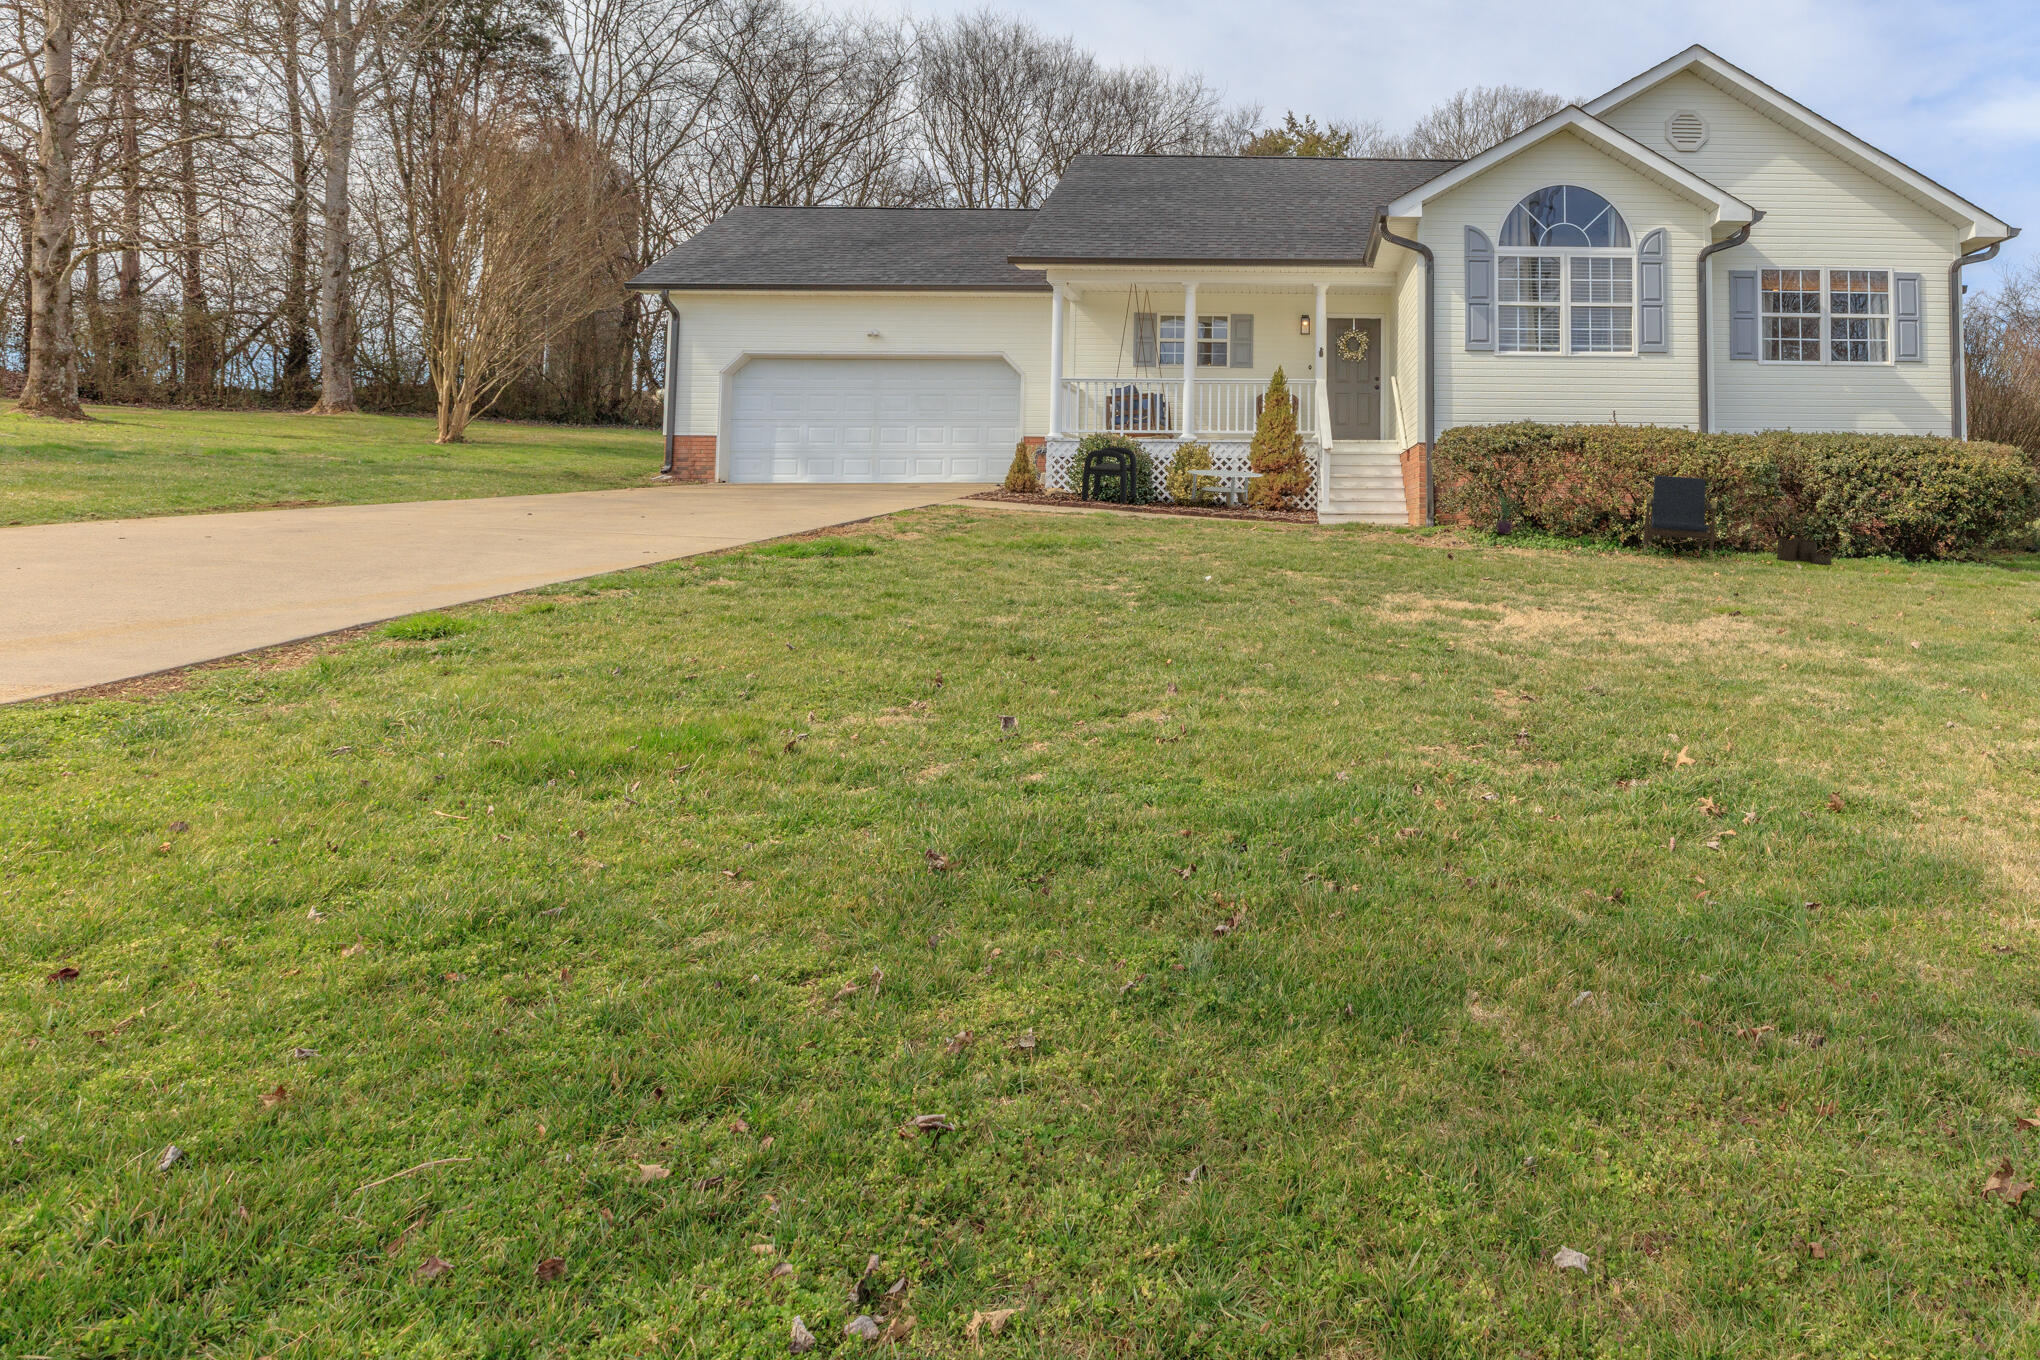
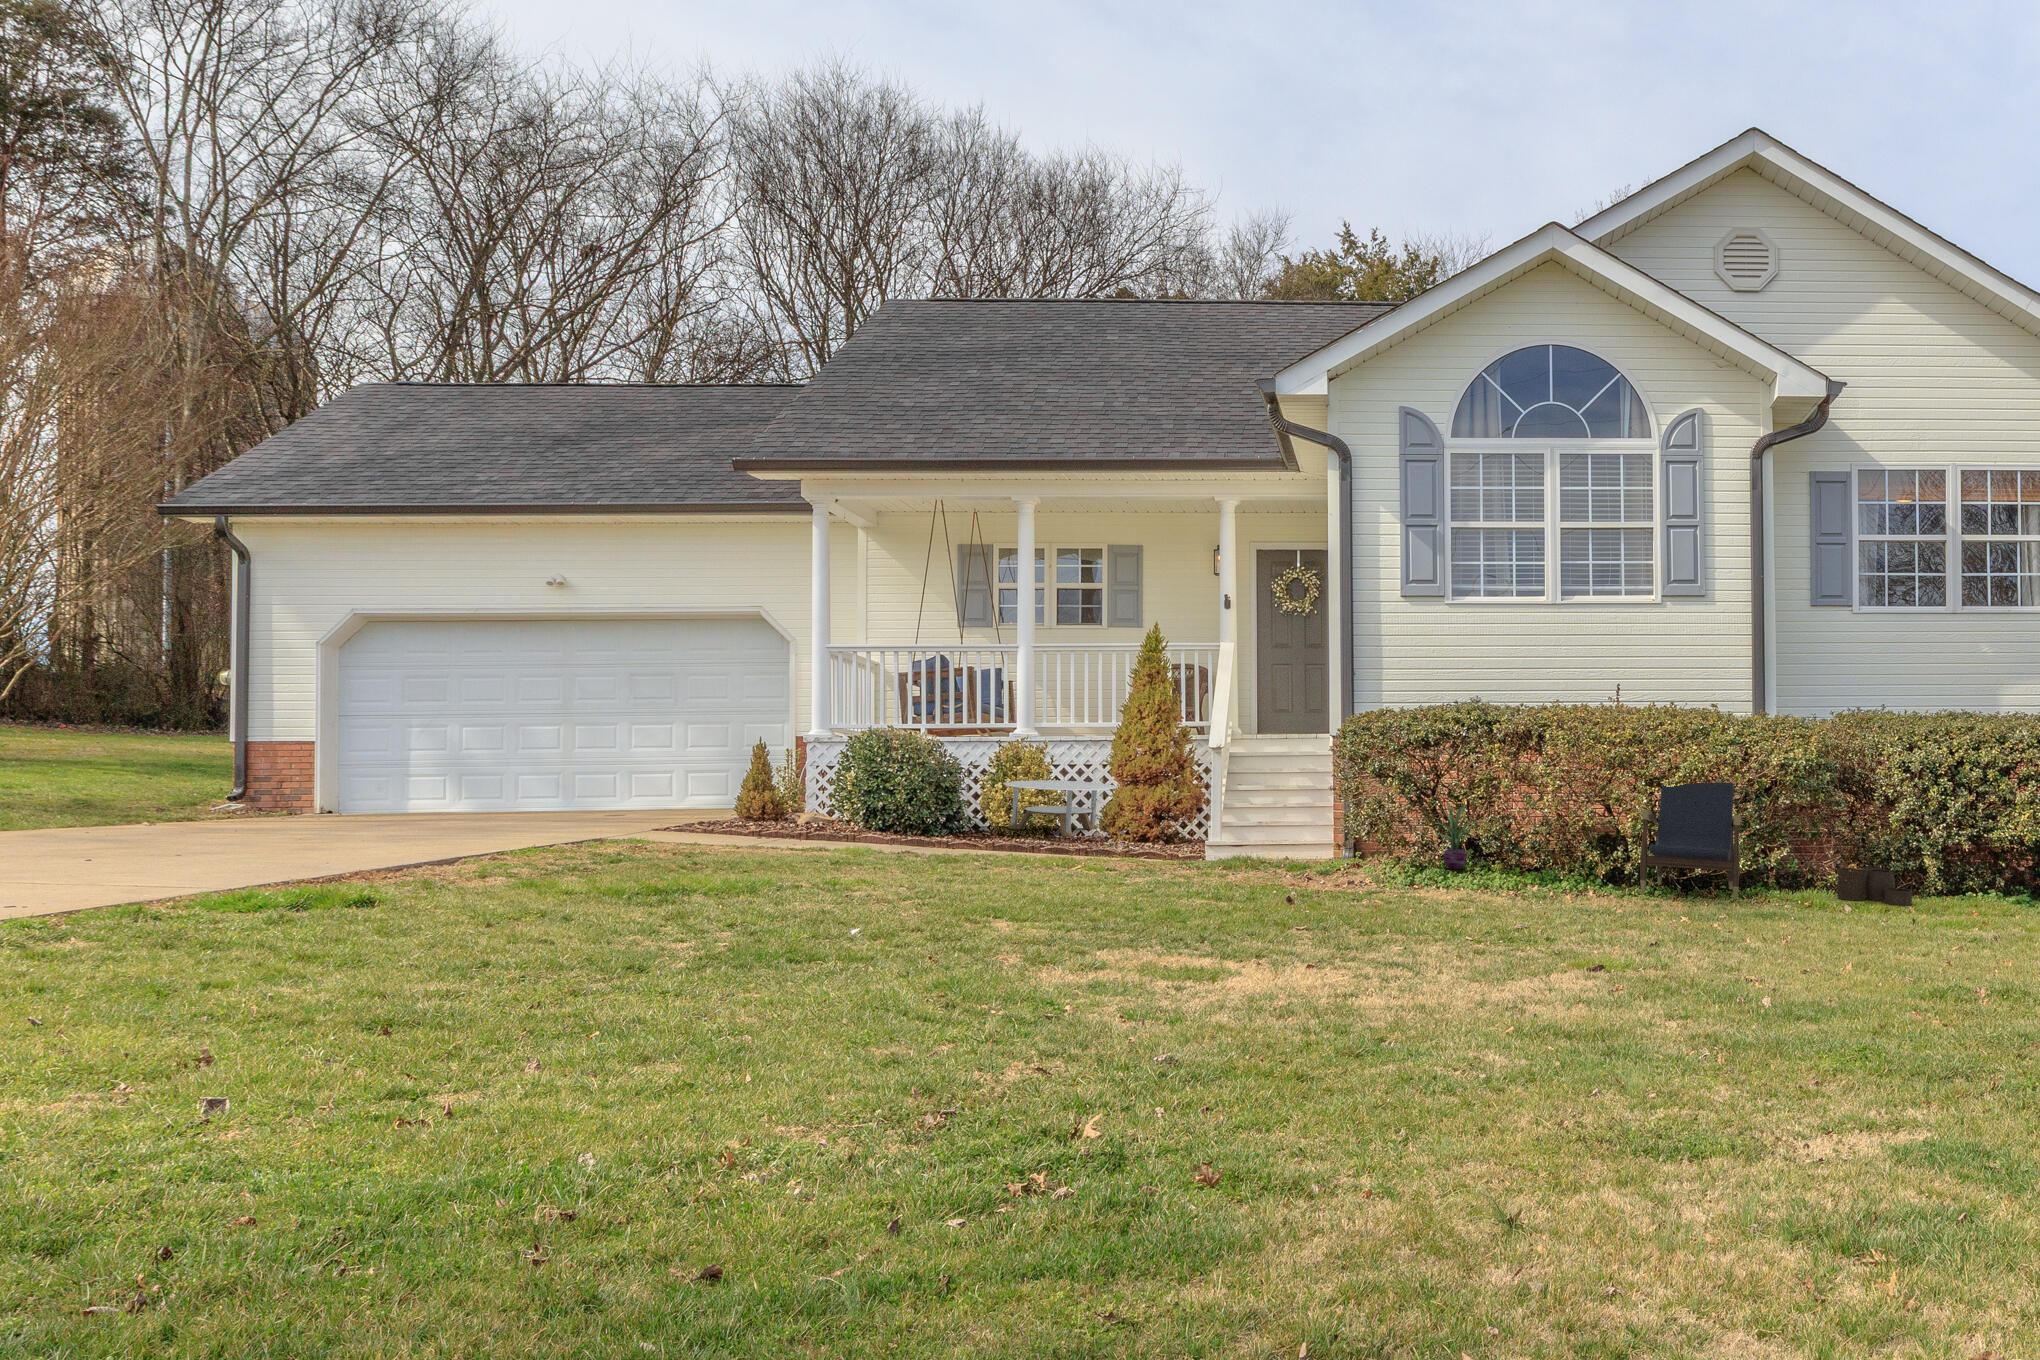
bench: present [1081,447,1137,503] -> none [846,748,932,831]

